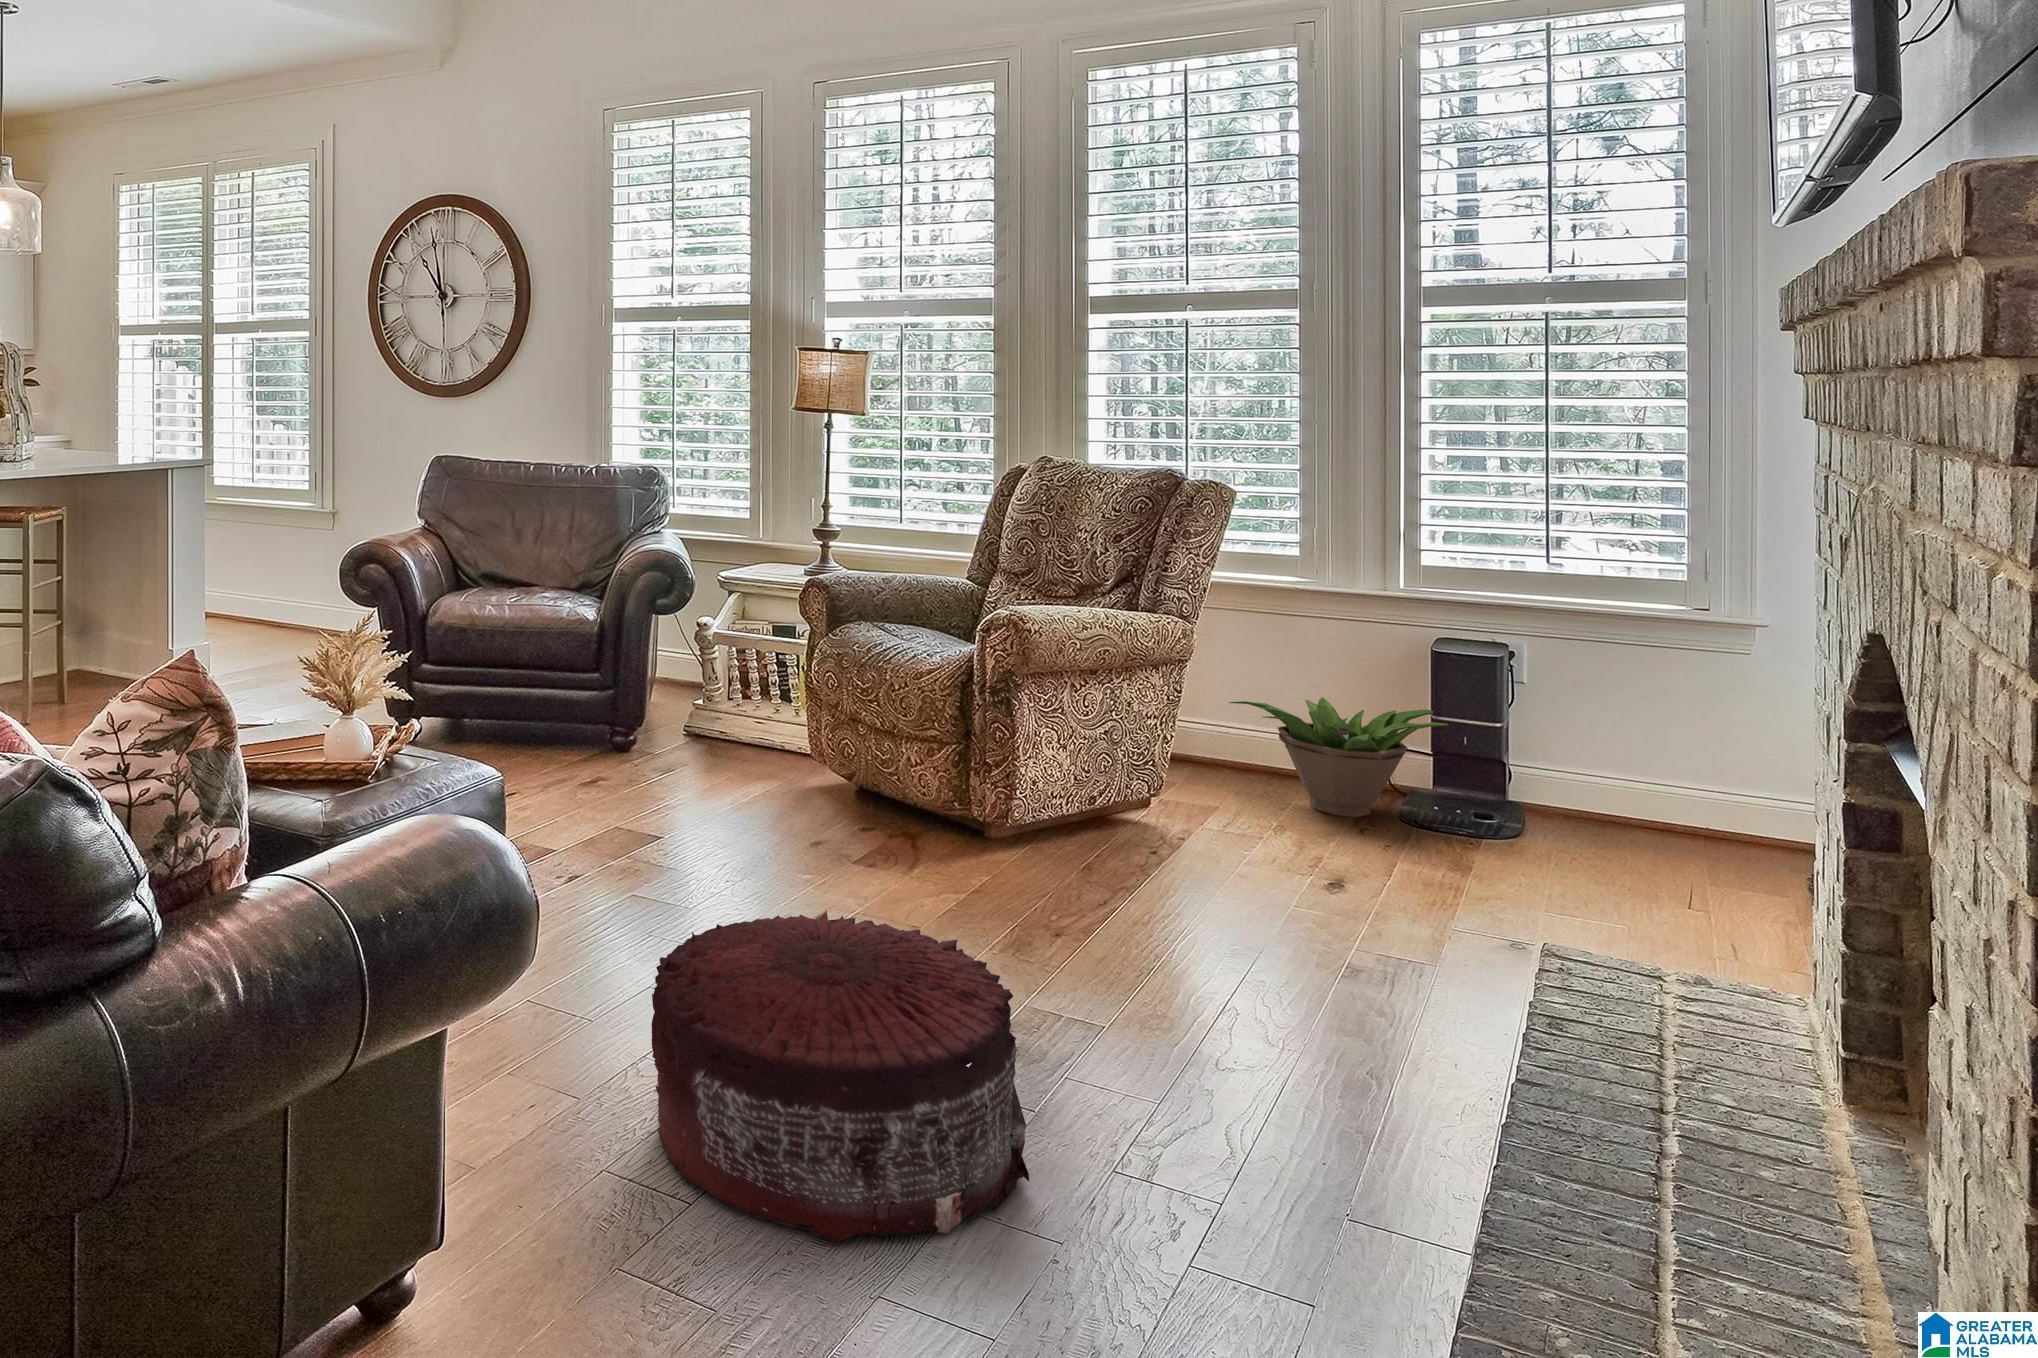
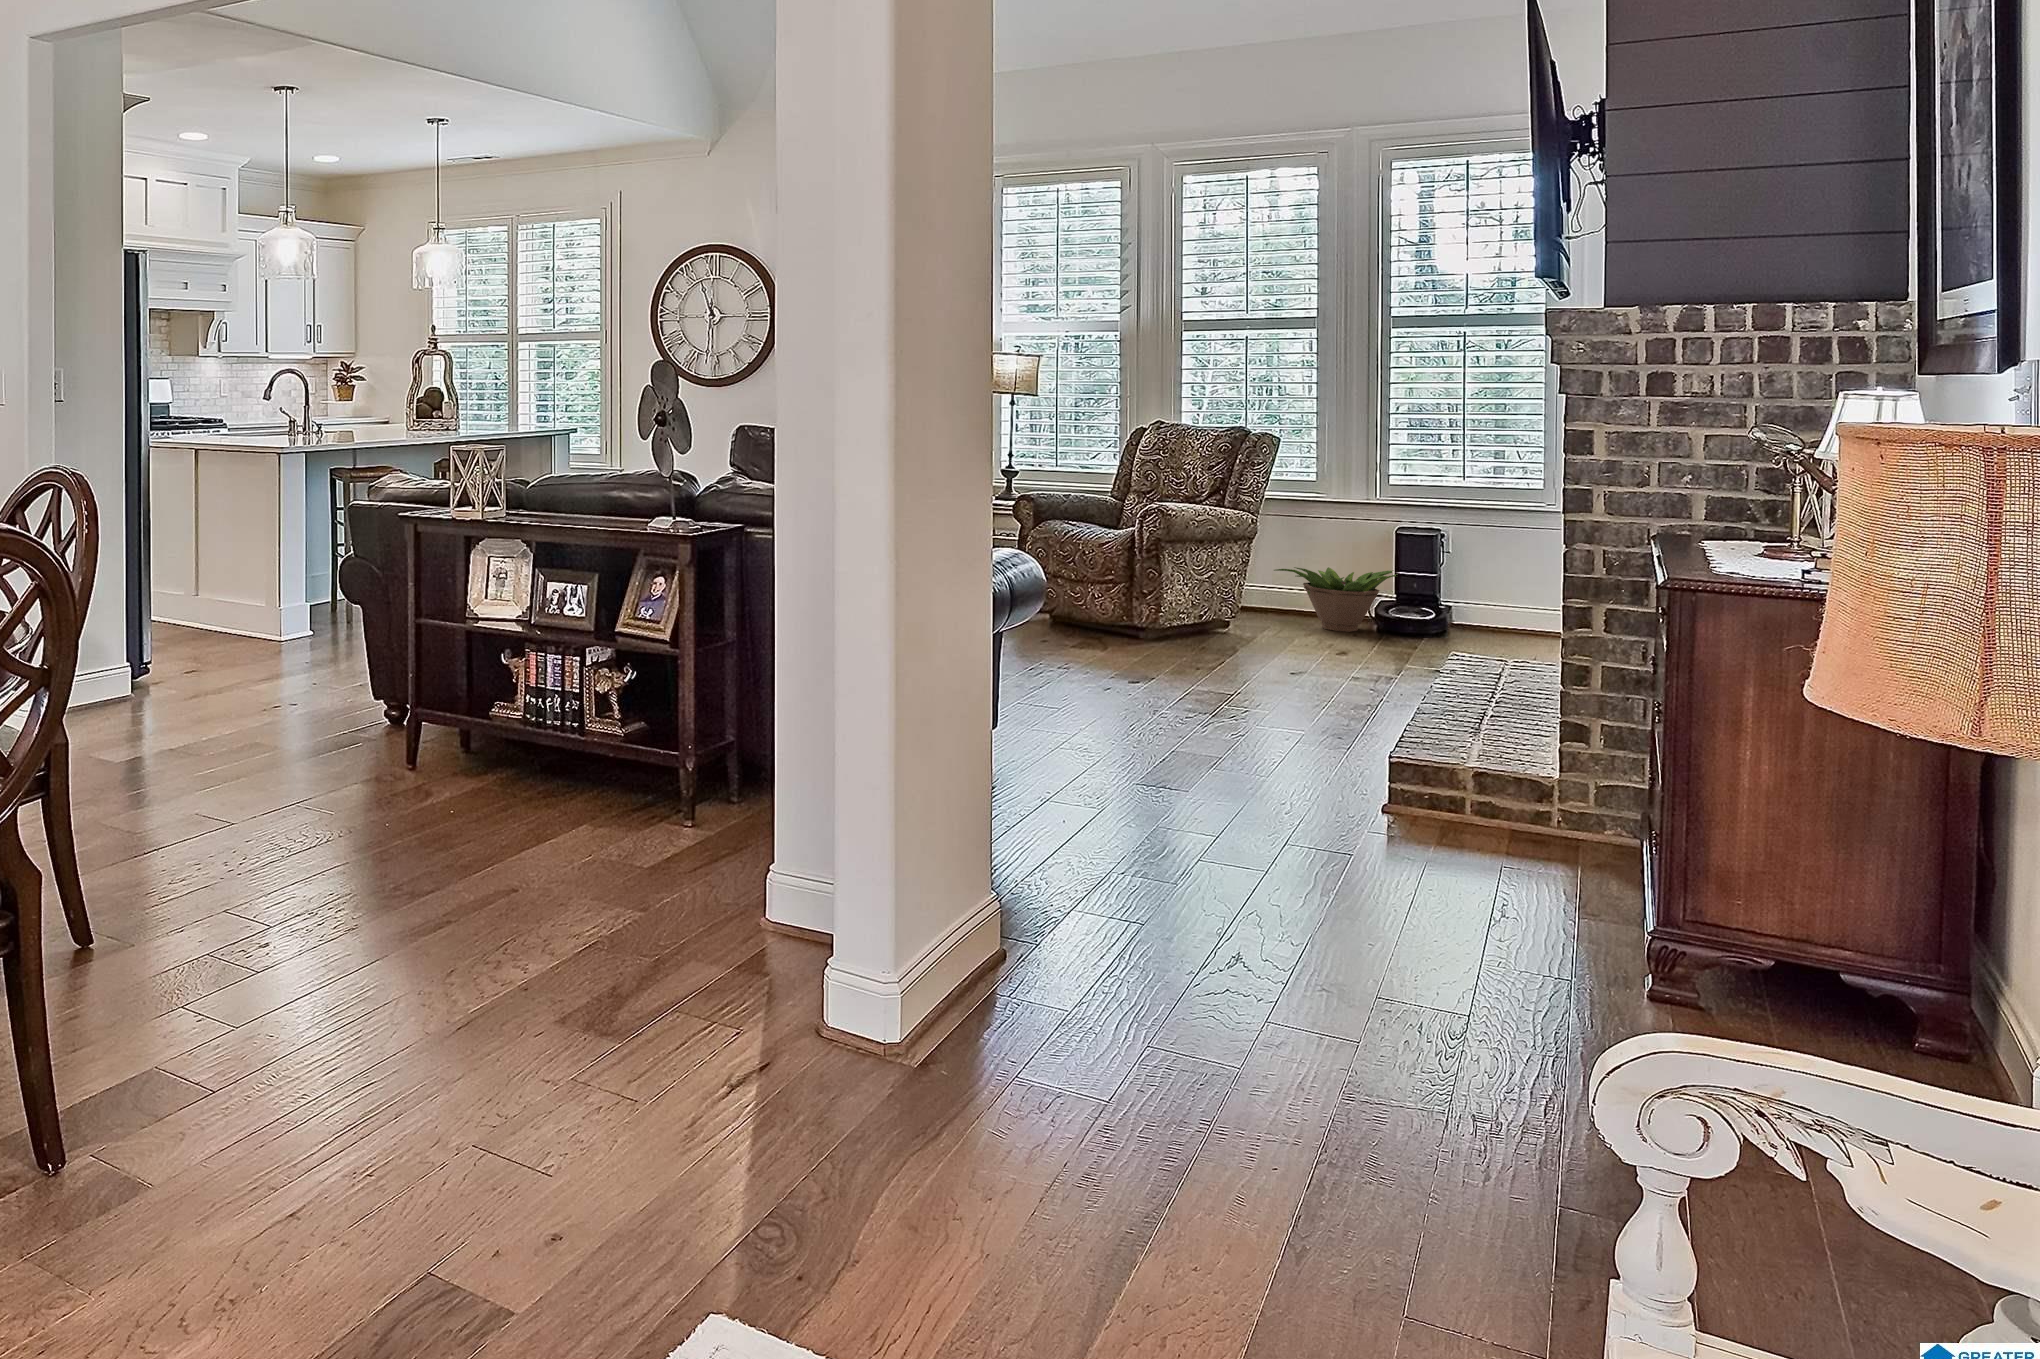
pouf: present [652,911,1029,1241] -> none [1039,621,1222,728]

